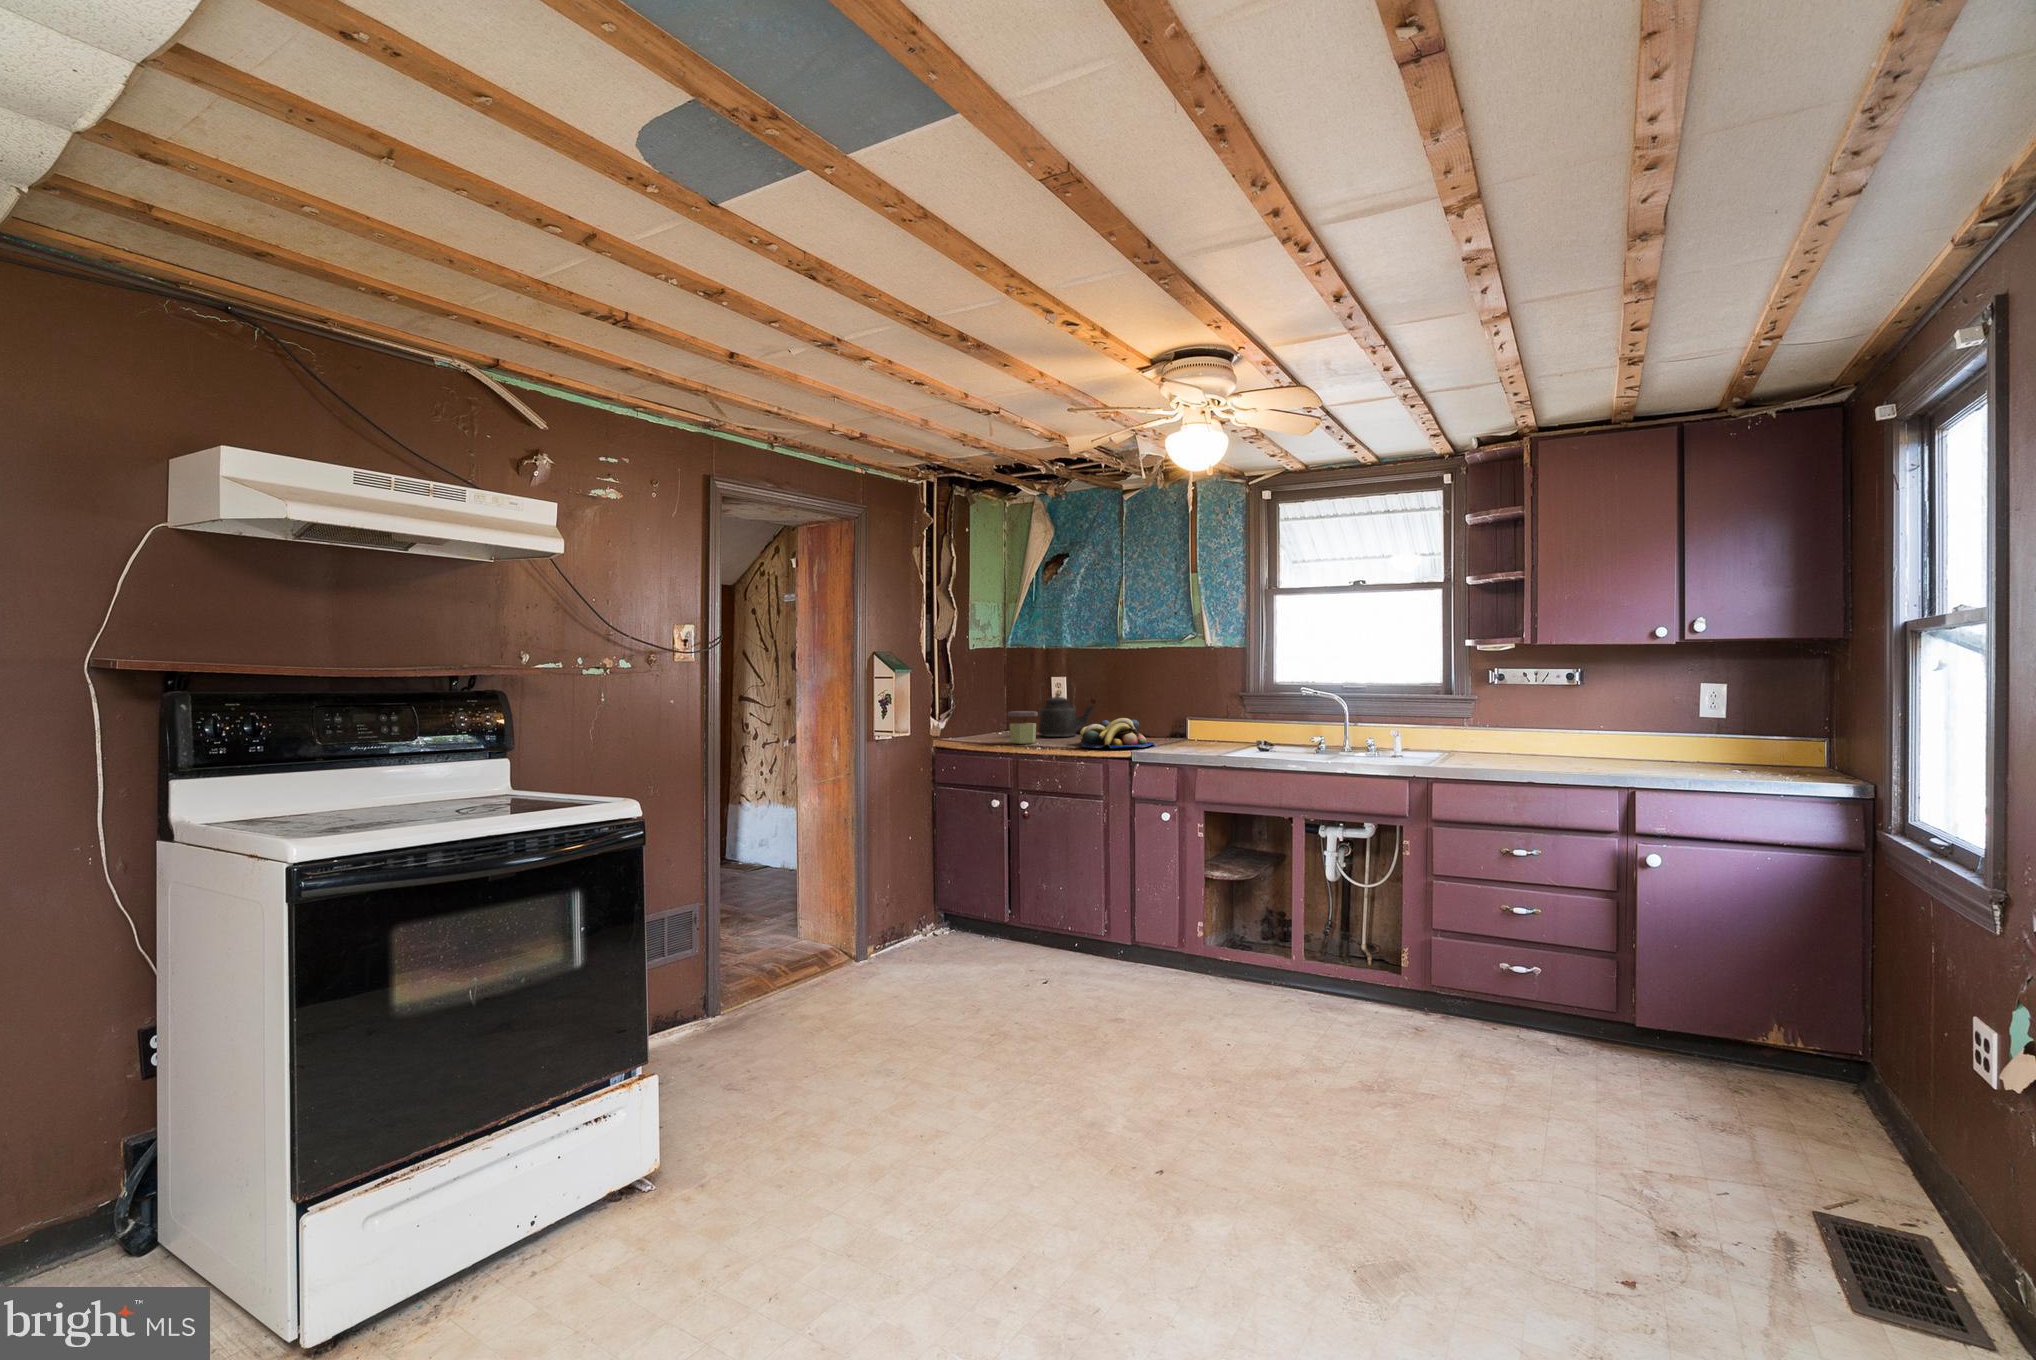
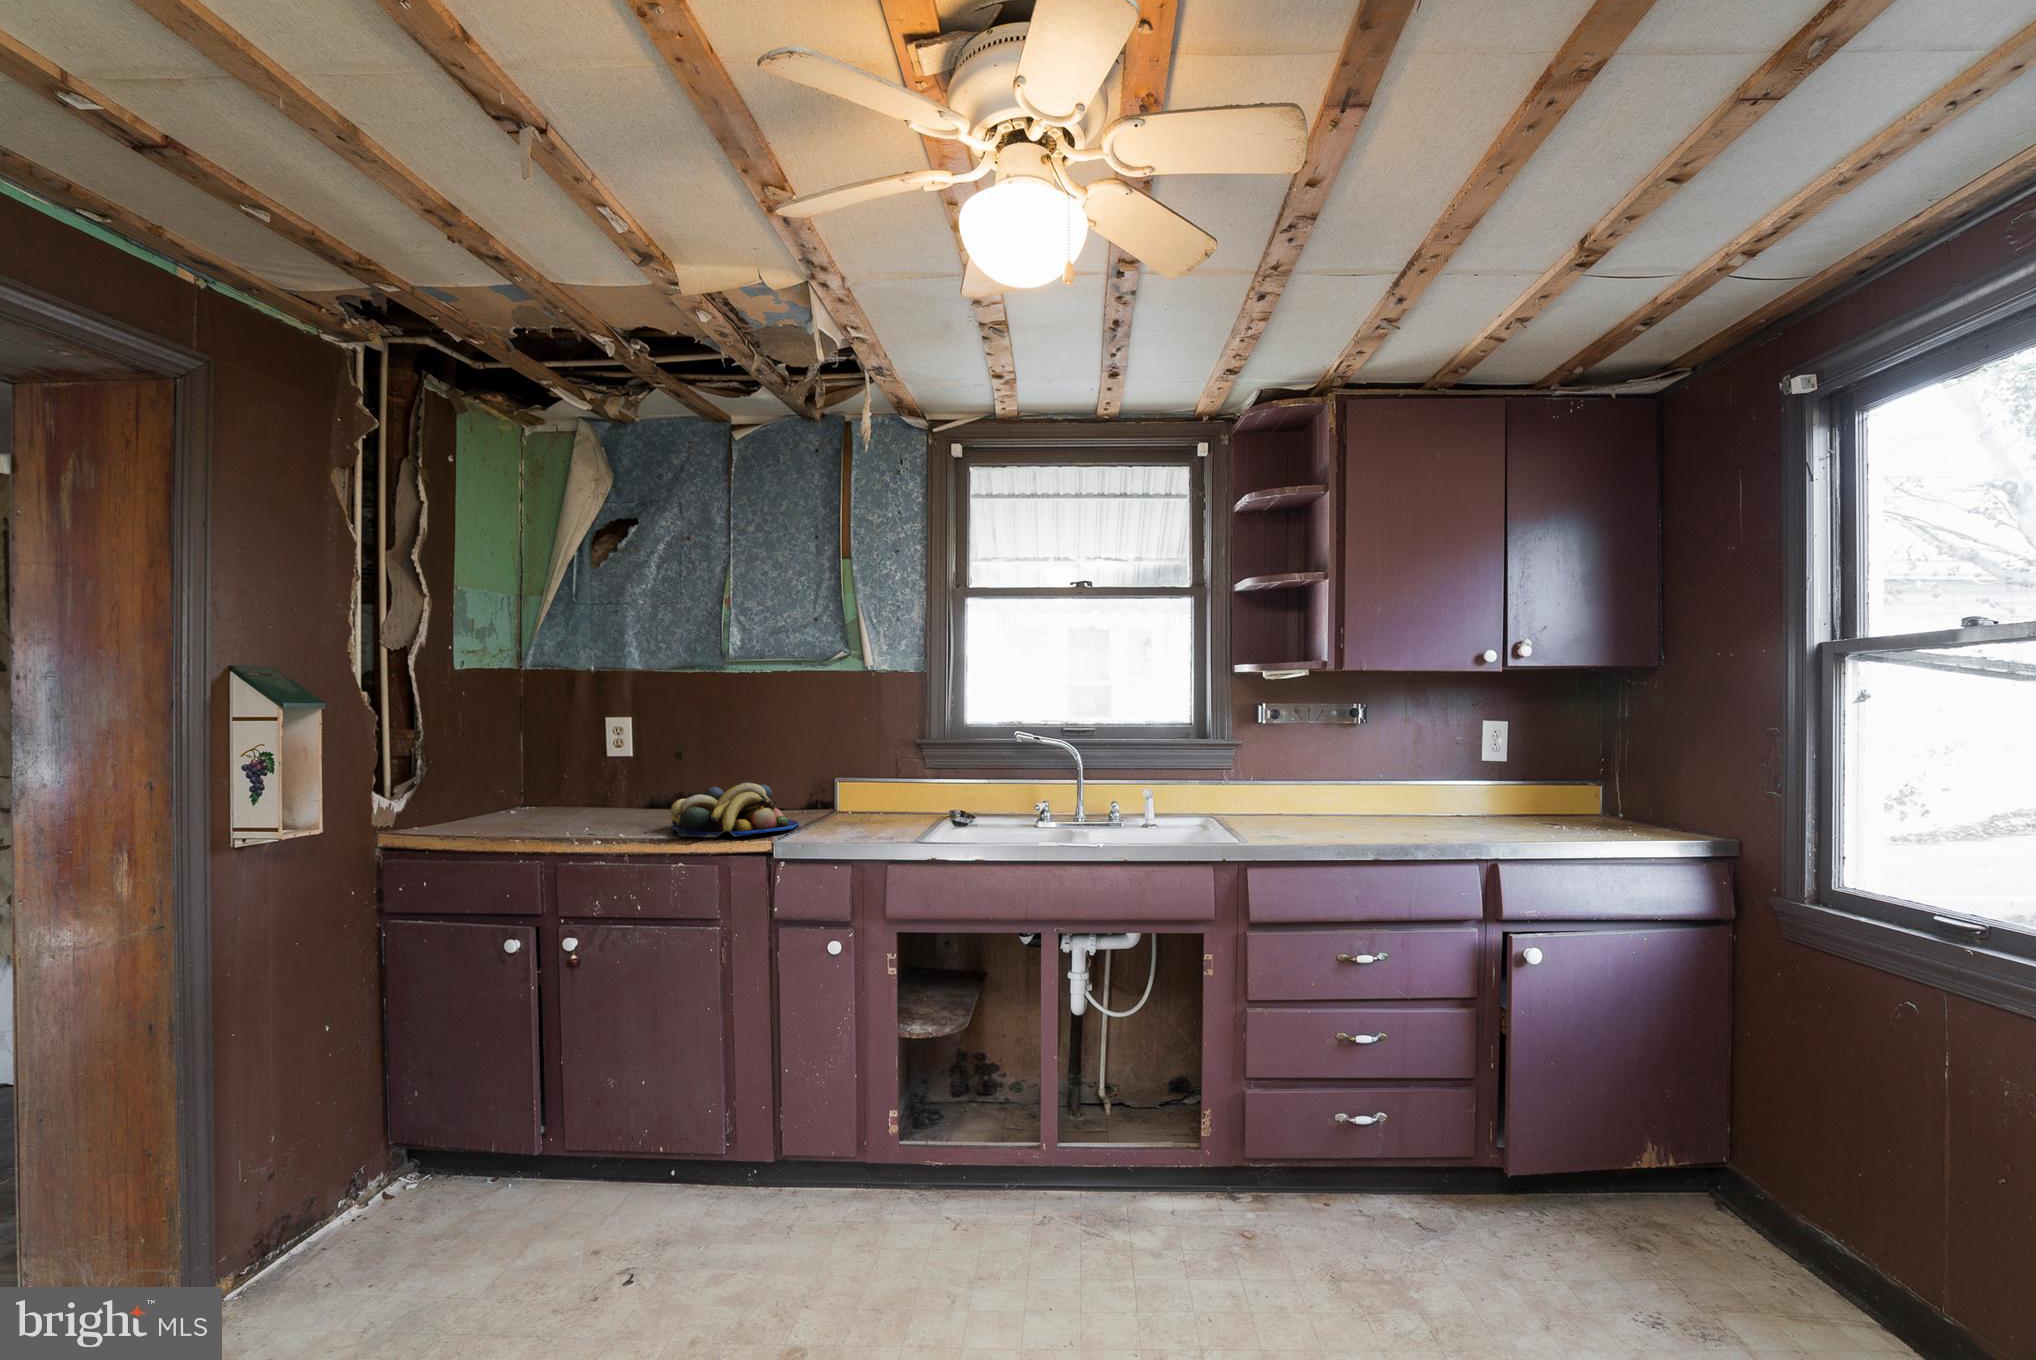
kettle: present [1039,691,1093,737] -> none [587,727,685,816]
jar: present [1008,711,1038,744] -> none [534,775,591,834]

